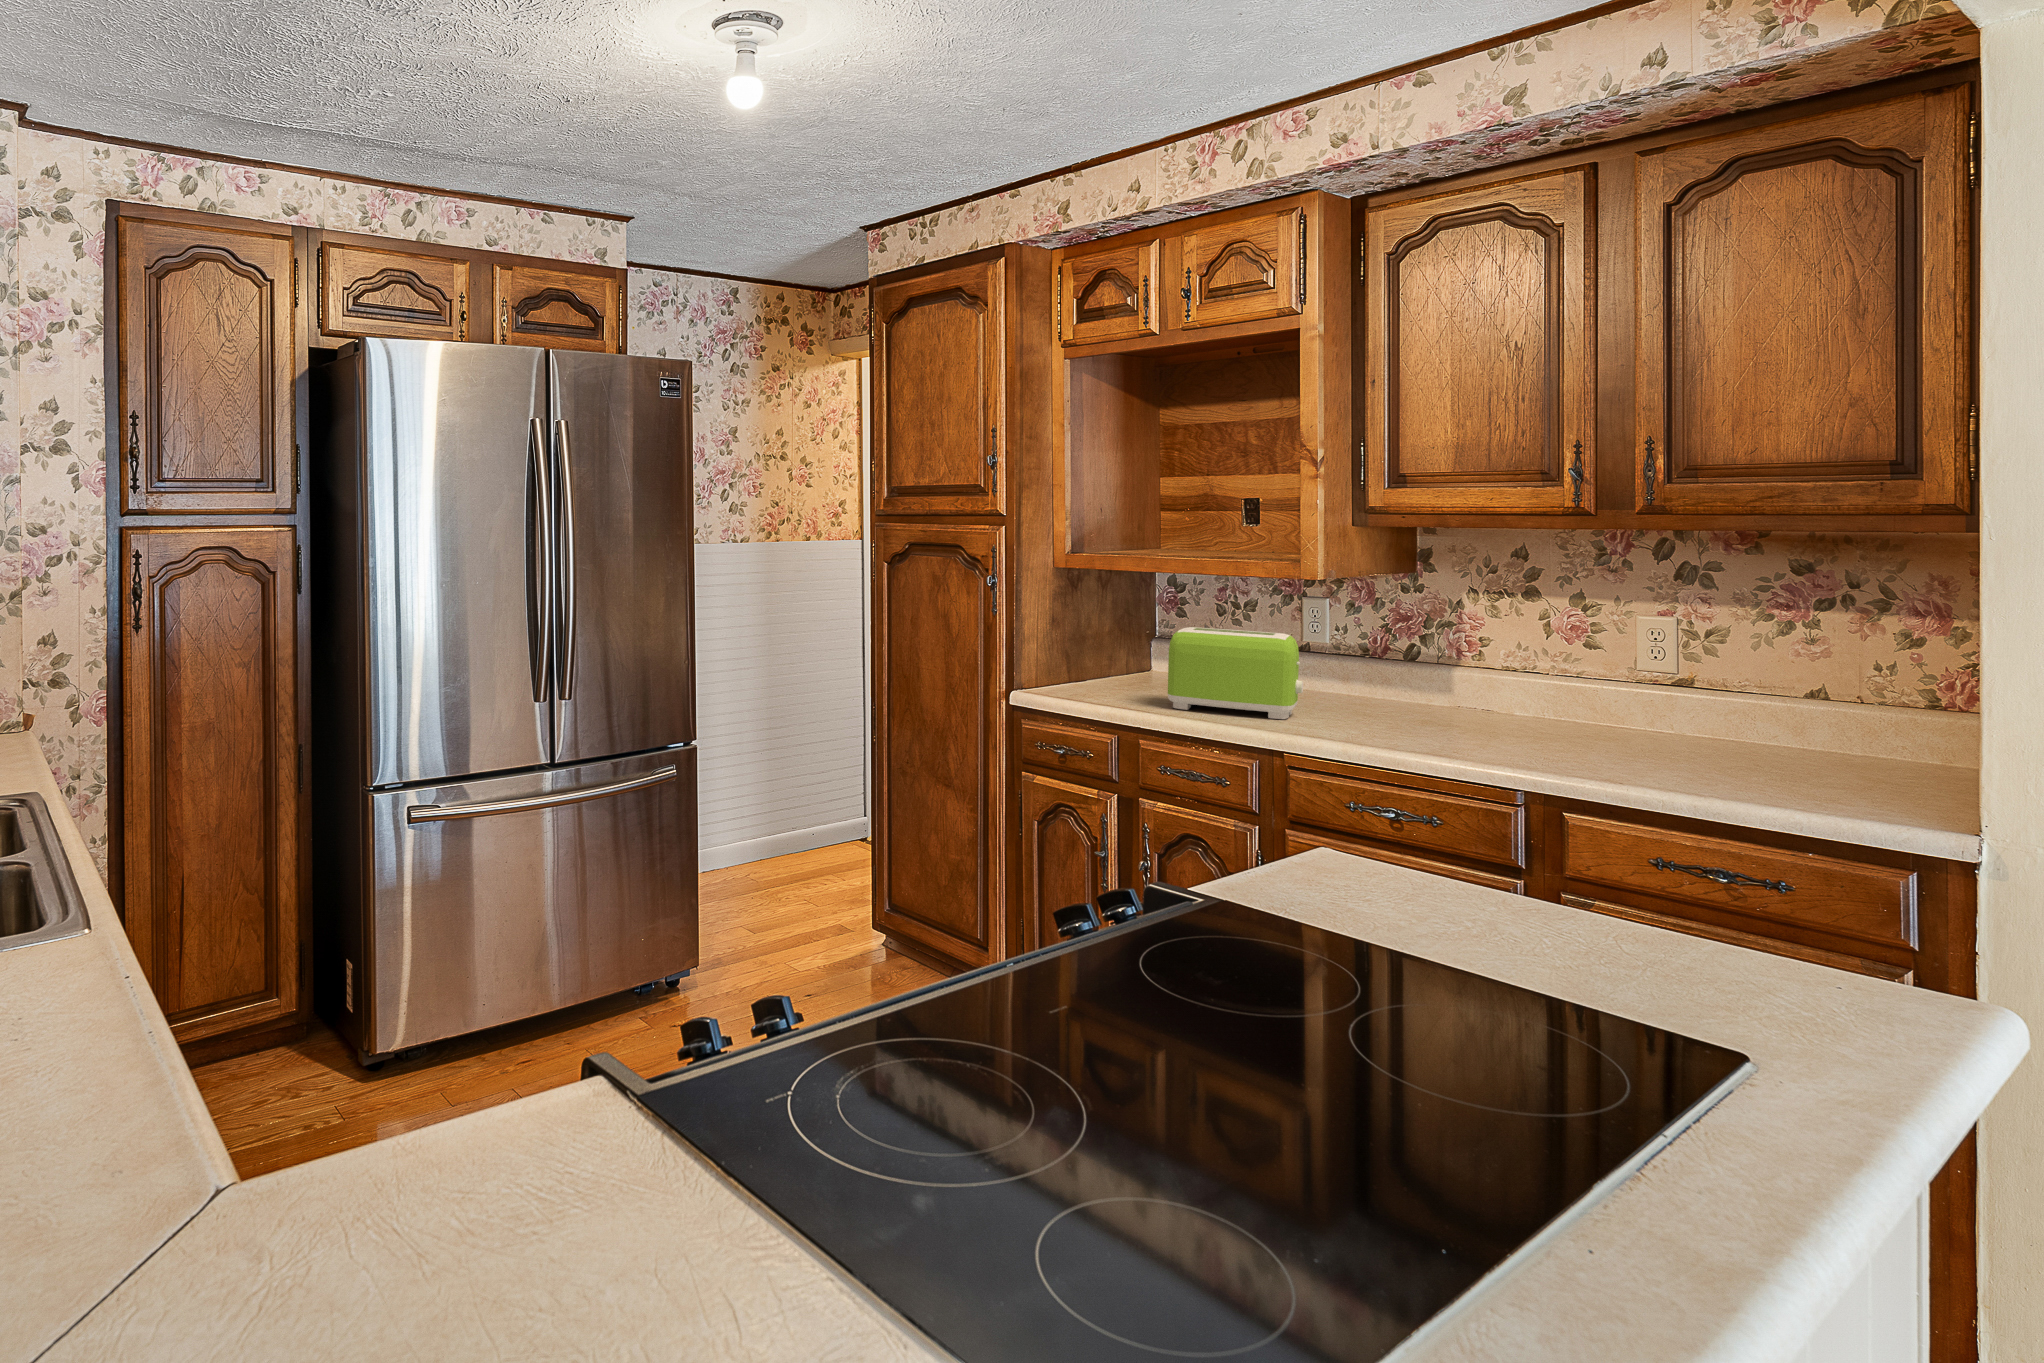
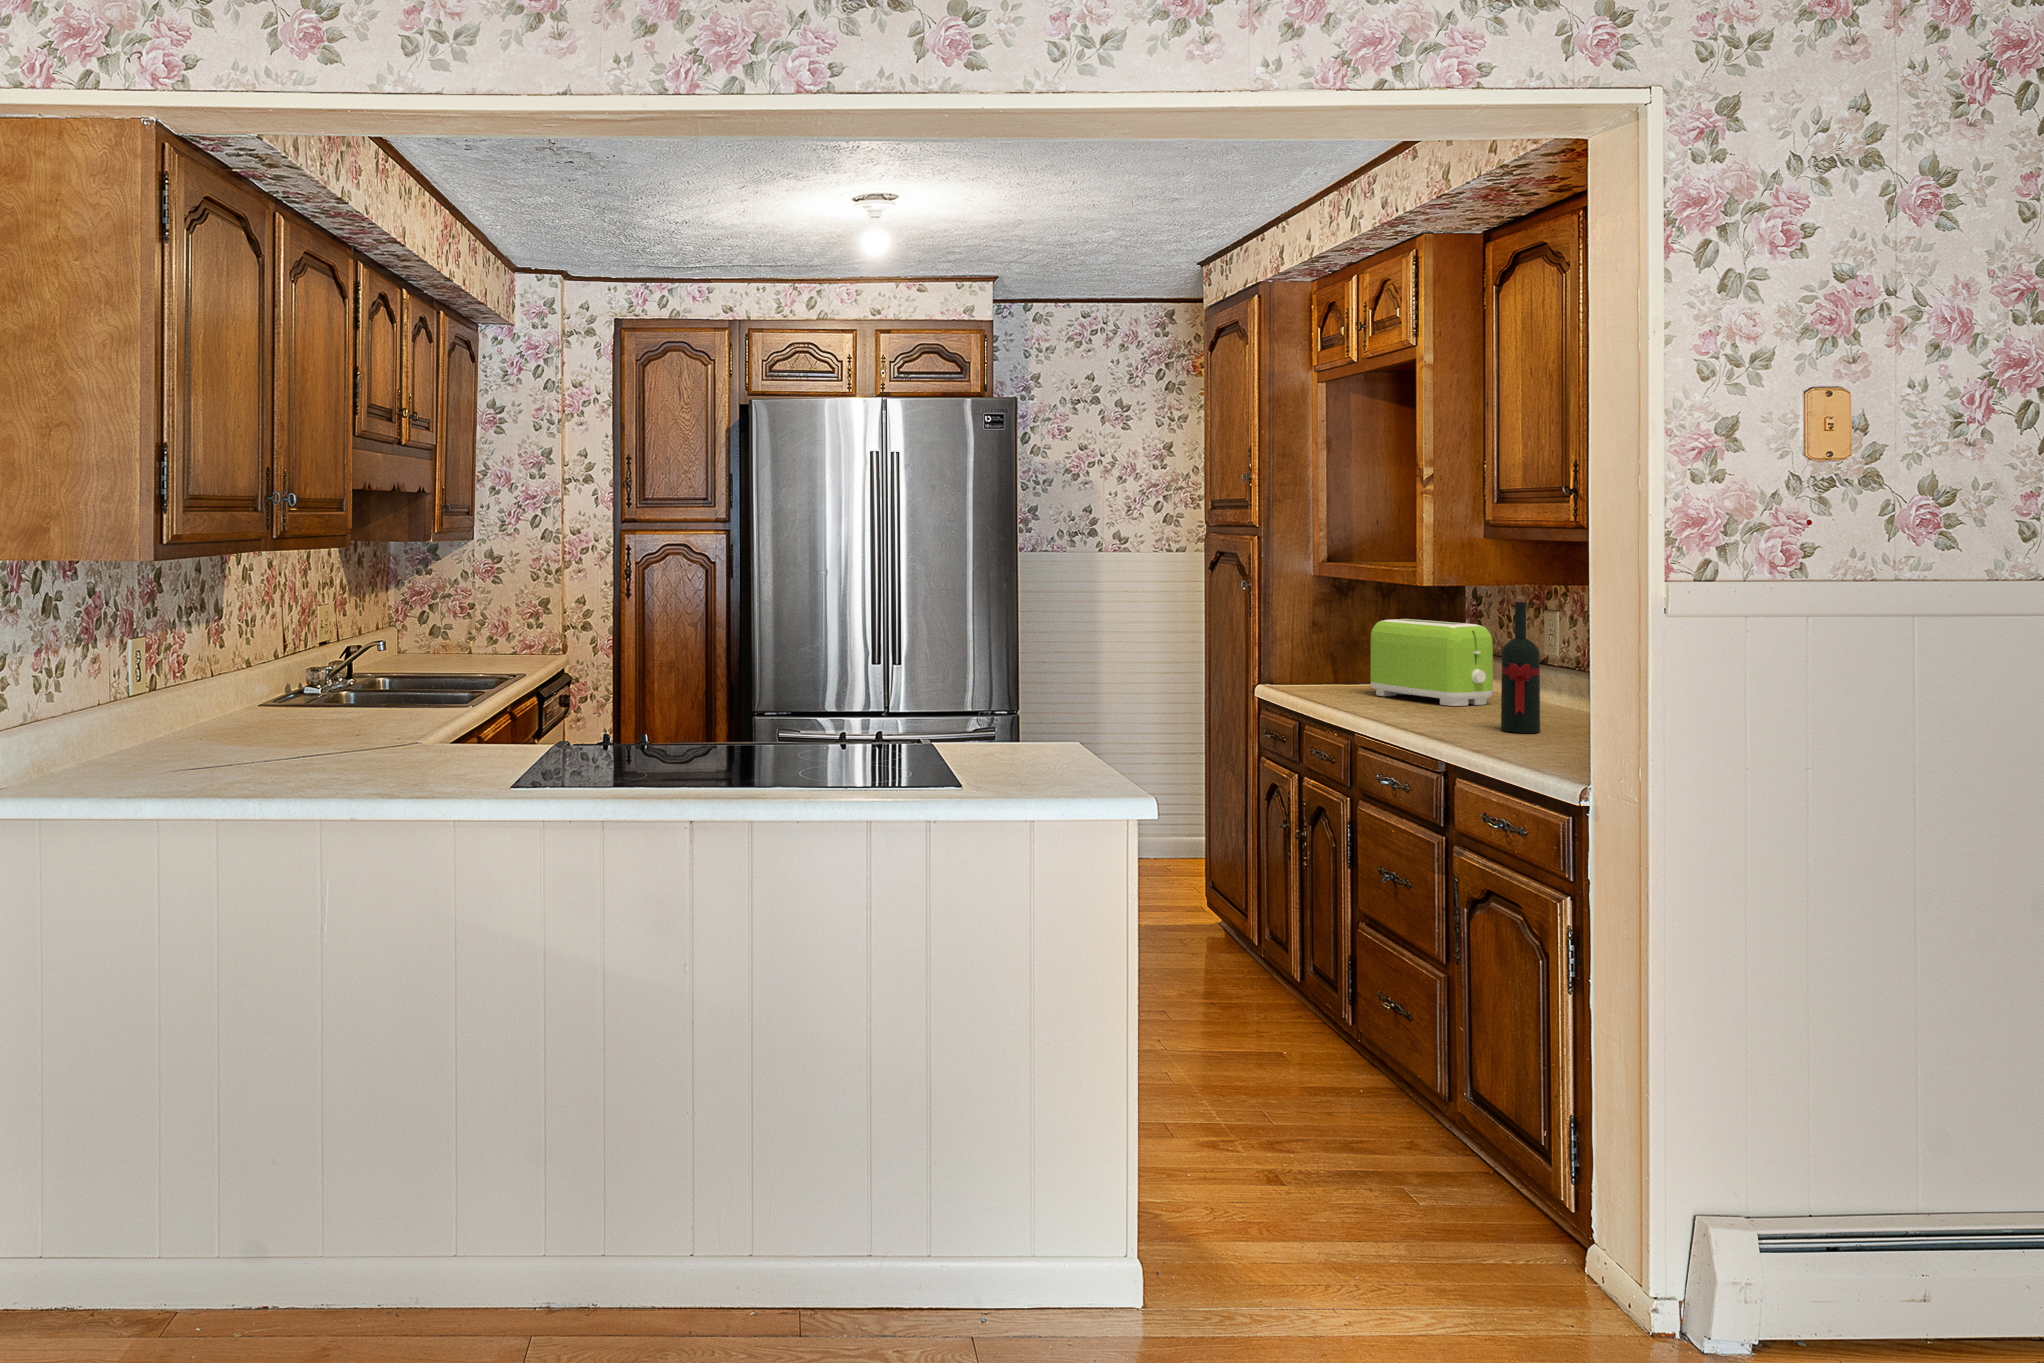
wine bottle: none [1454,617,1501,760] -> present [1501,596,1540,733]

